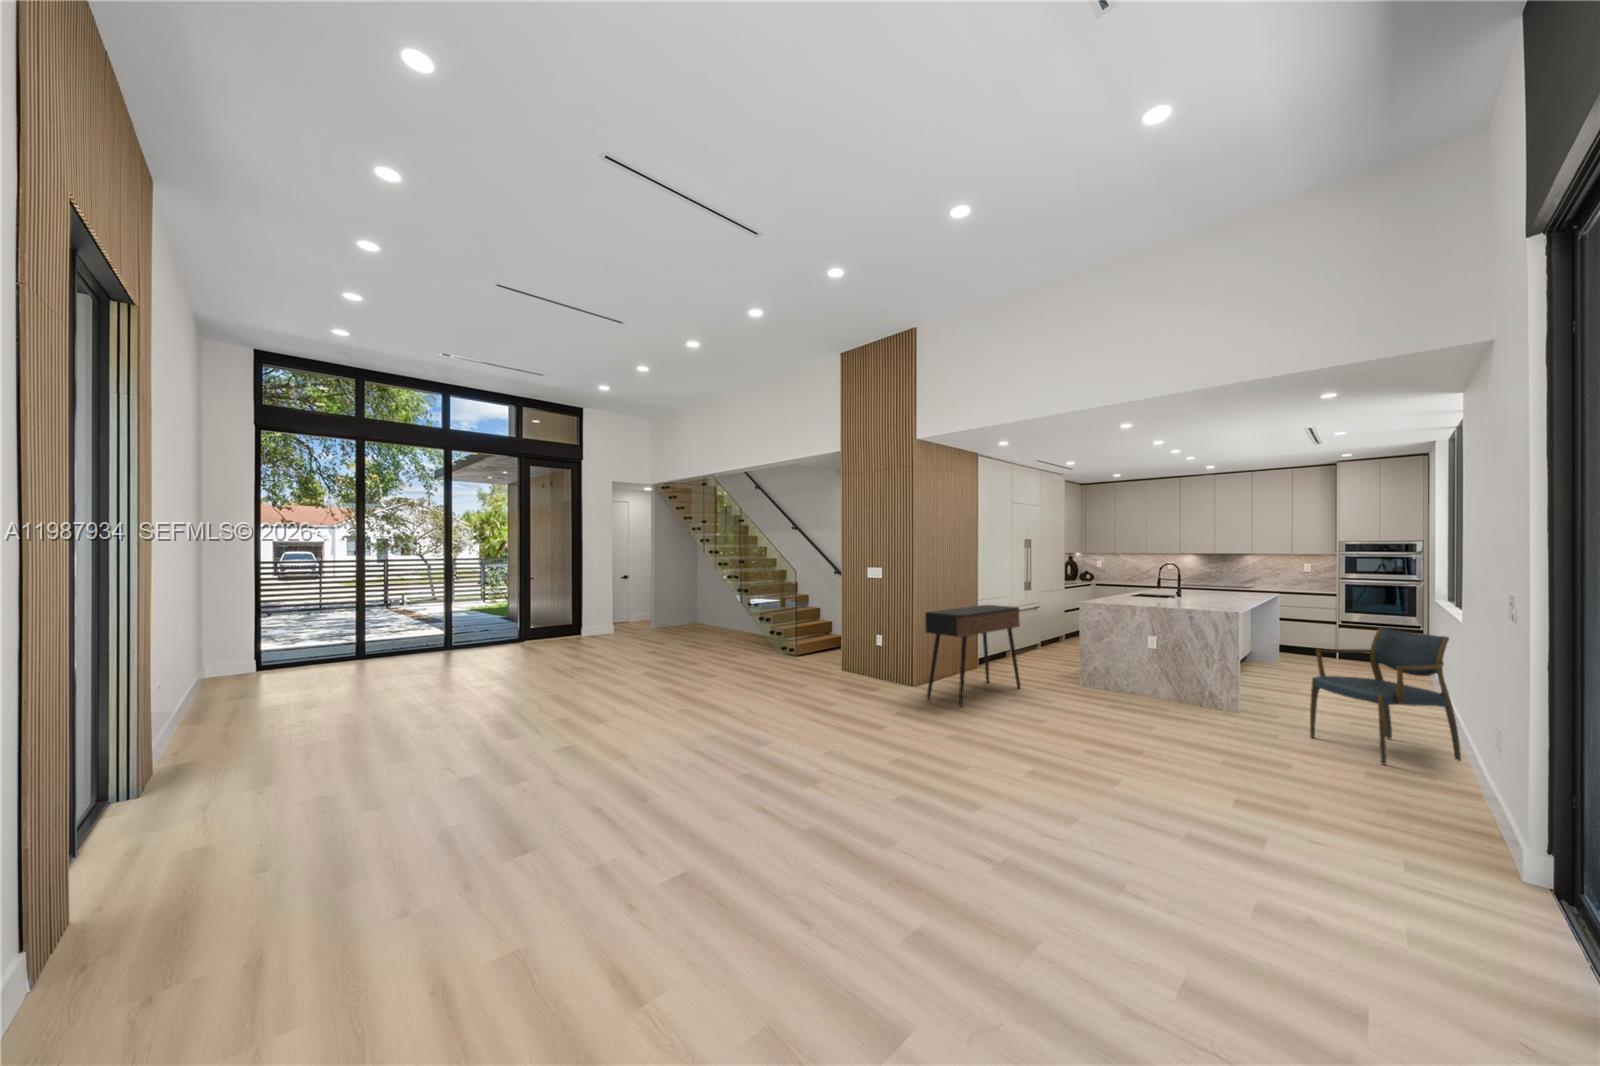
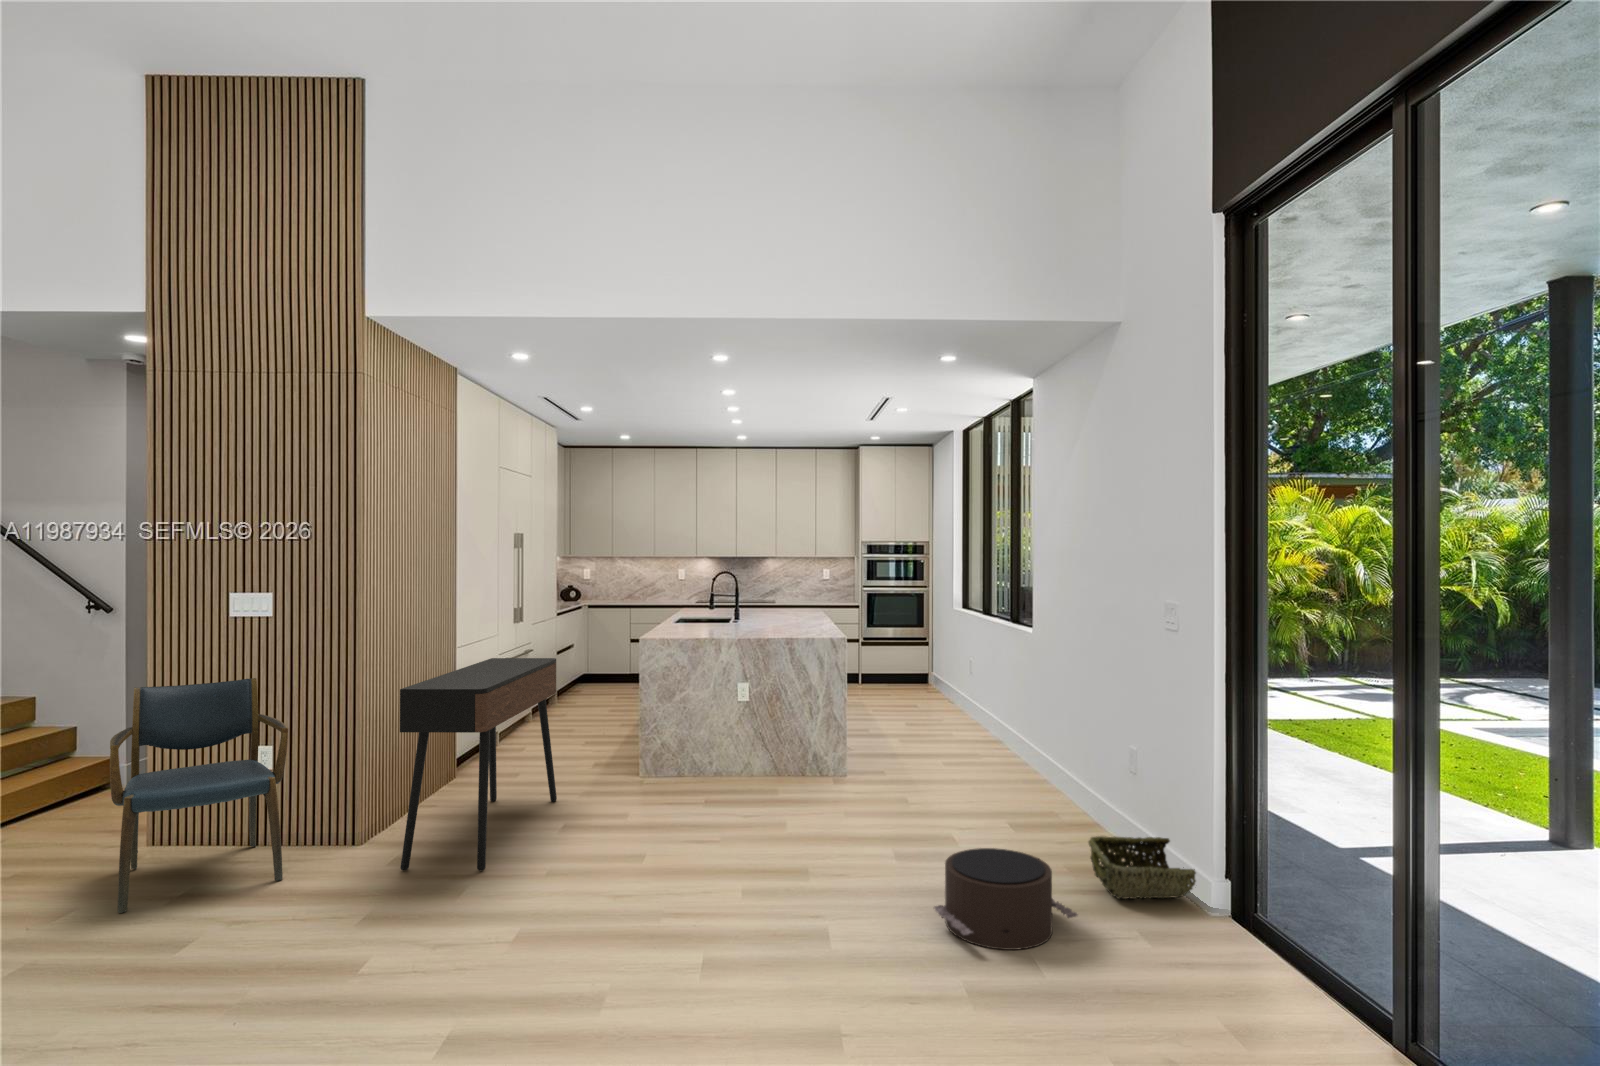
armchair: present [1310,628,1461,764] -> present [110,678,288,913]
pouf: none [1200,751,1319,821] -> present [934,848,1078,950]
woven basket: none [1375,774,1496,841] -> present [1088,836,1196,899]

